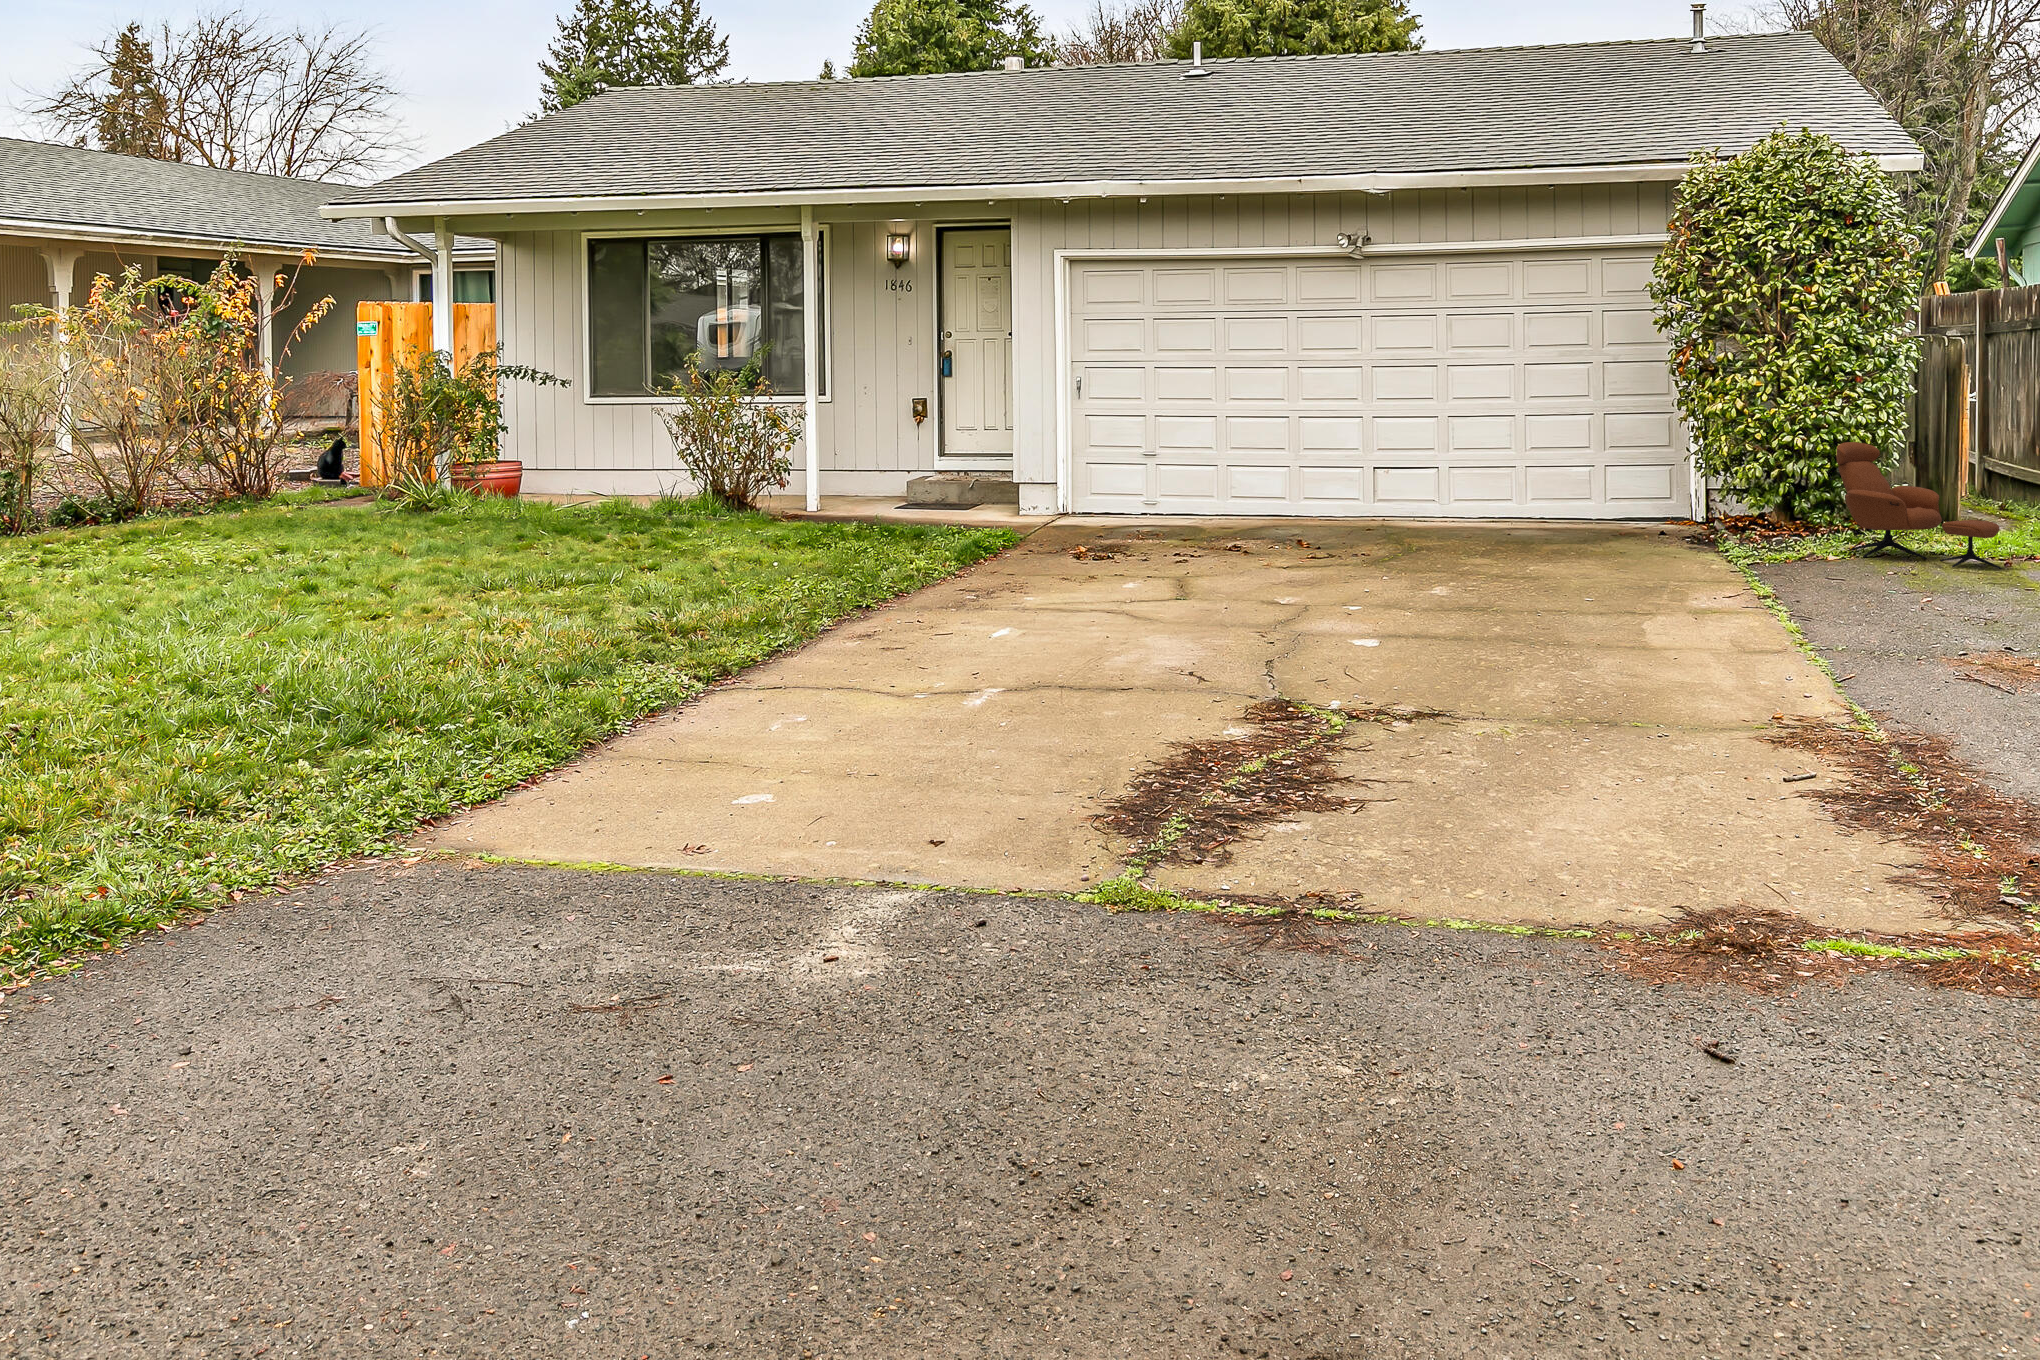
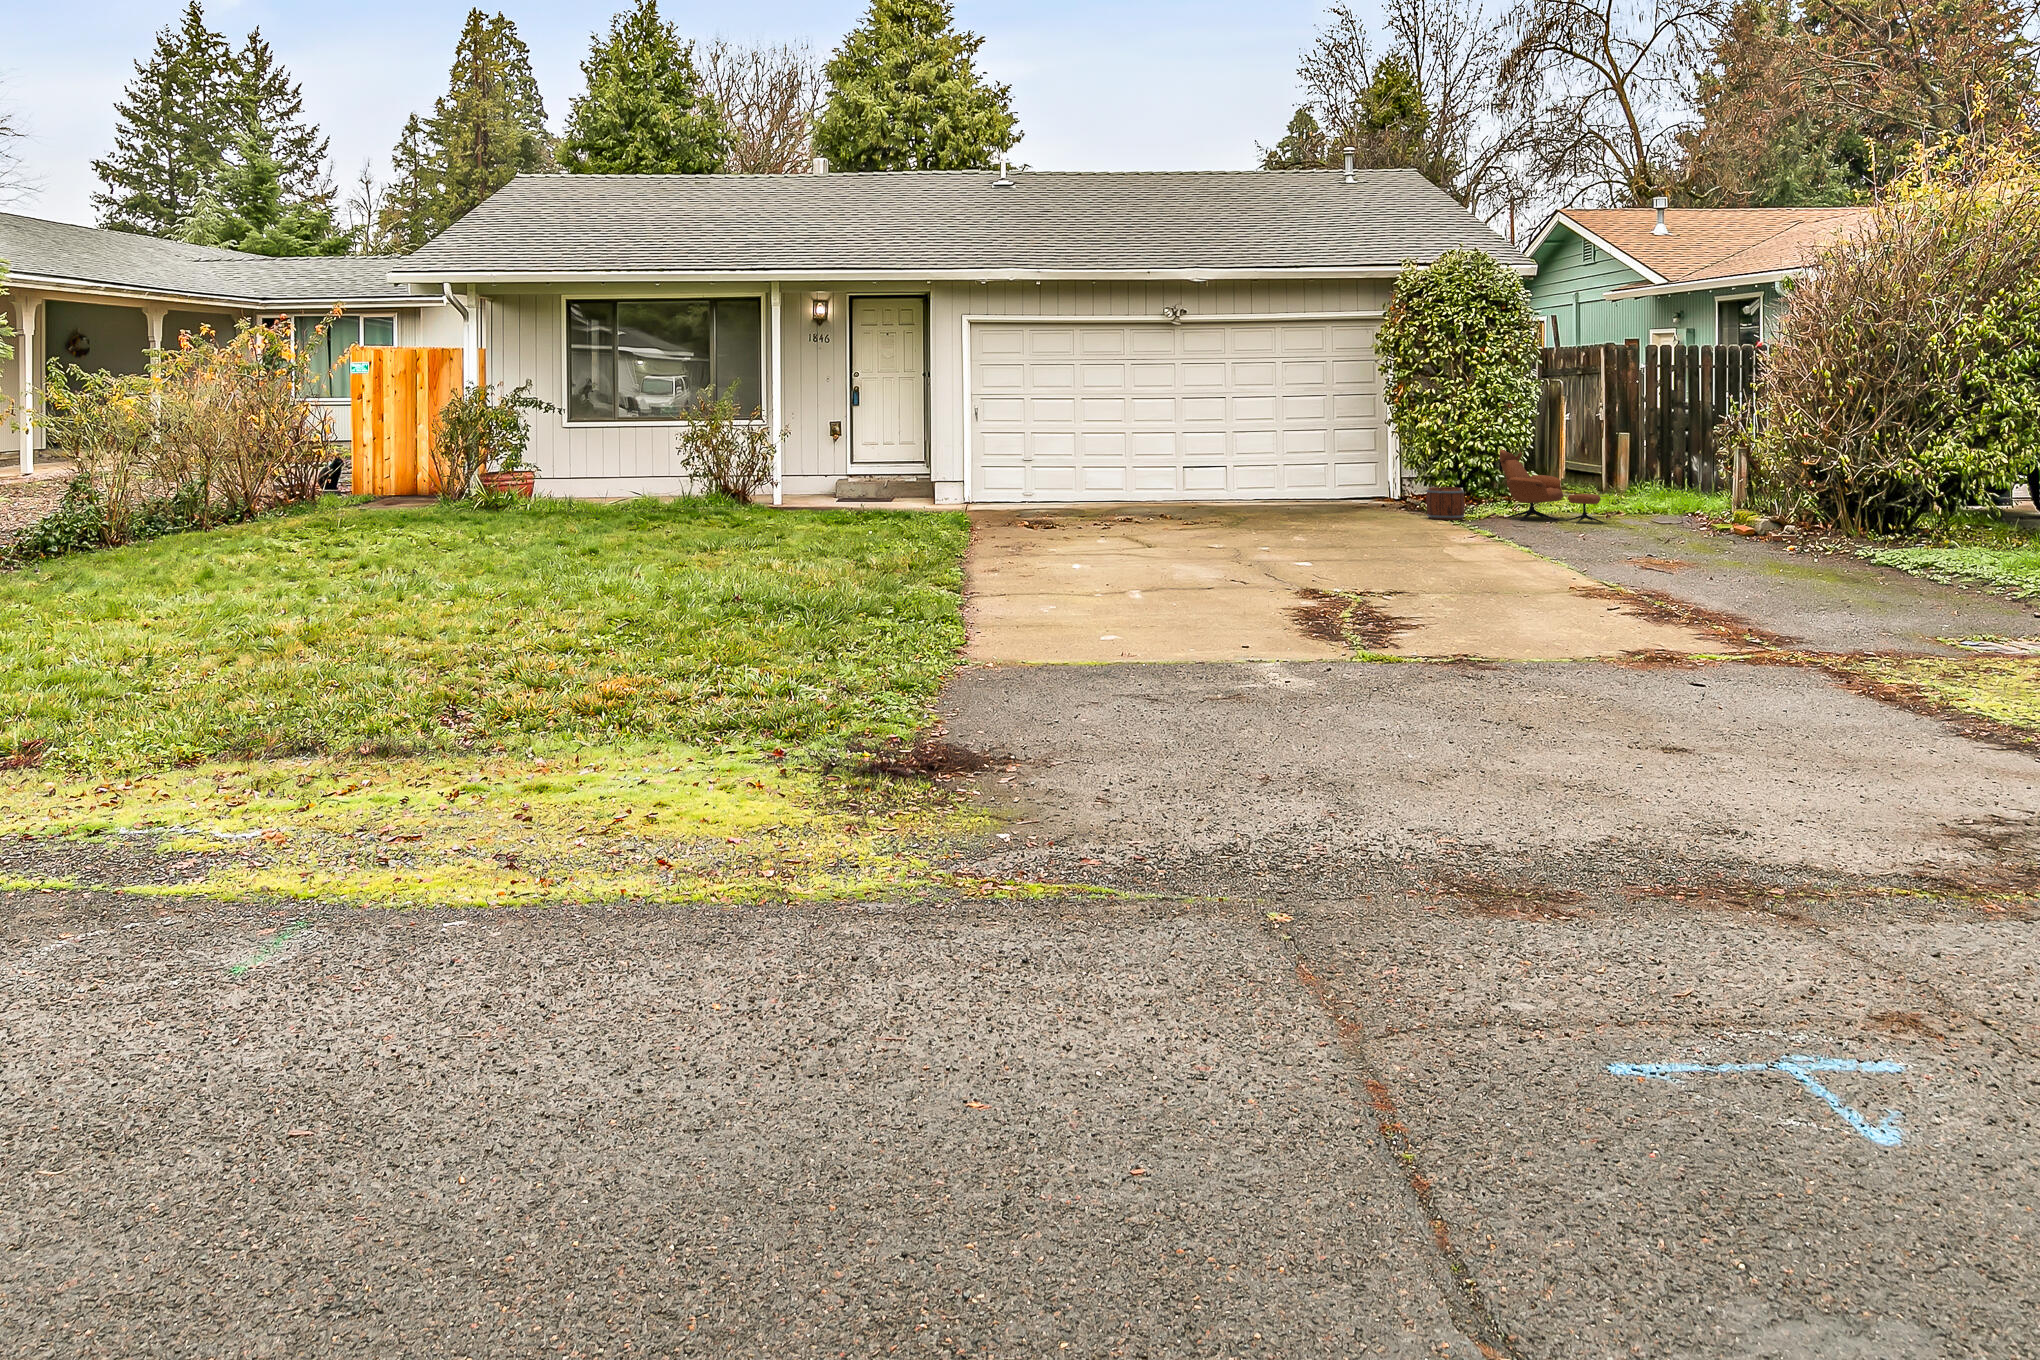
bucket: none [1714,499,1774,551] -> present [1426,487,1465,520]

